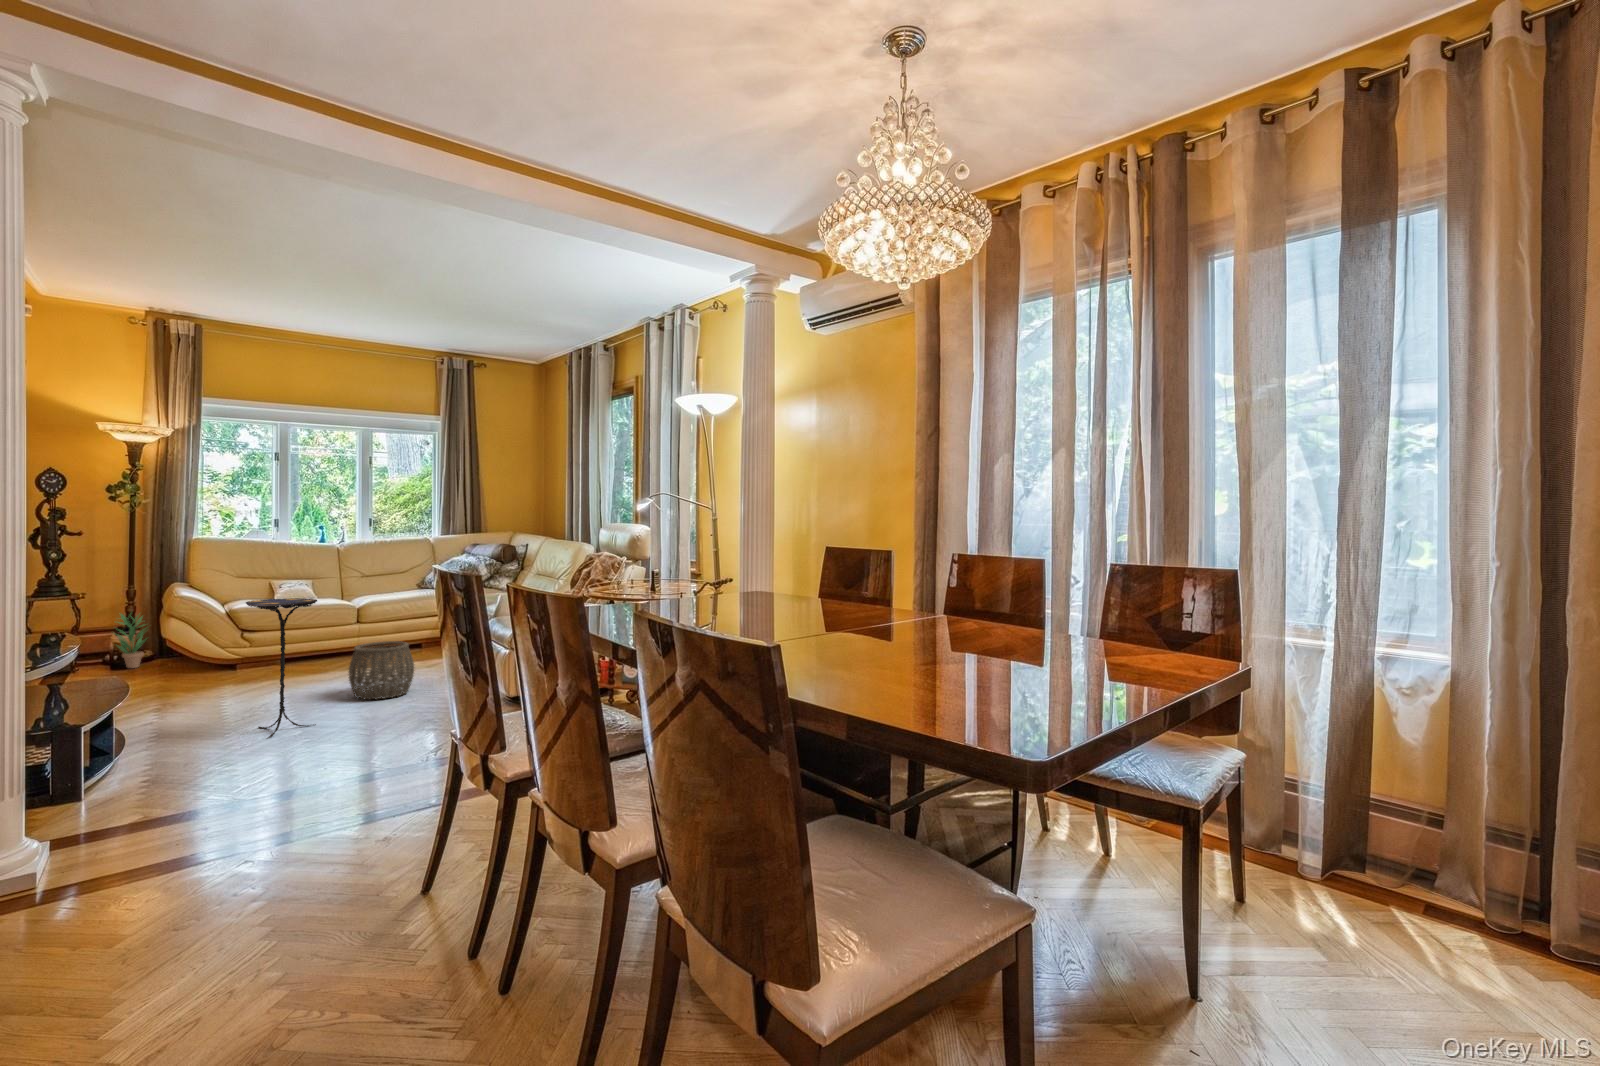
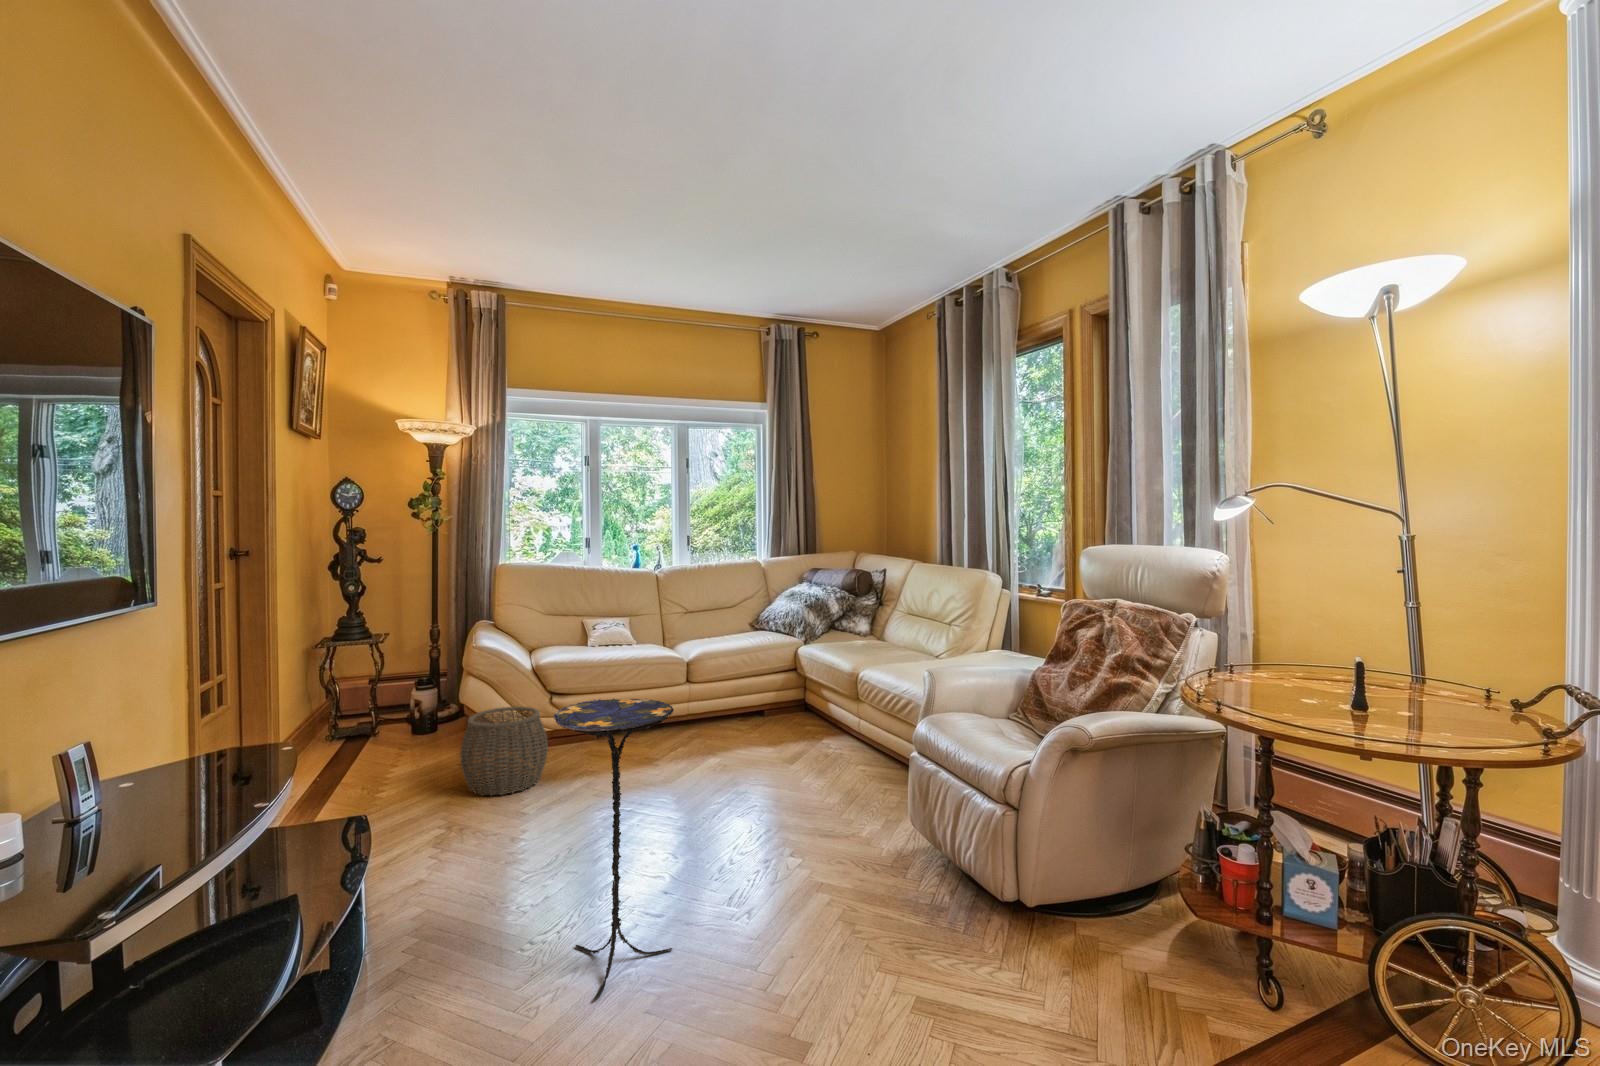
potted plant: present [116,614,146,668] -> none [407,660,451,735]
woven basket: present [348,641,414,700] -> present [460,706,548,796]

